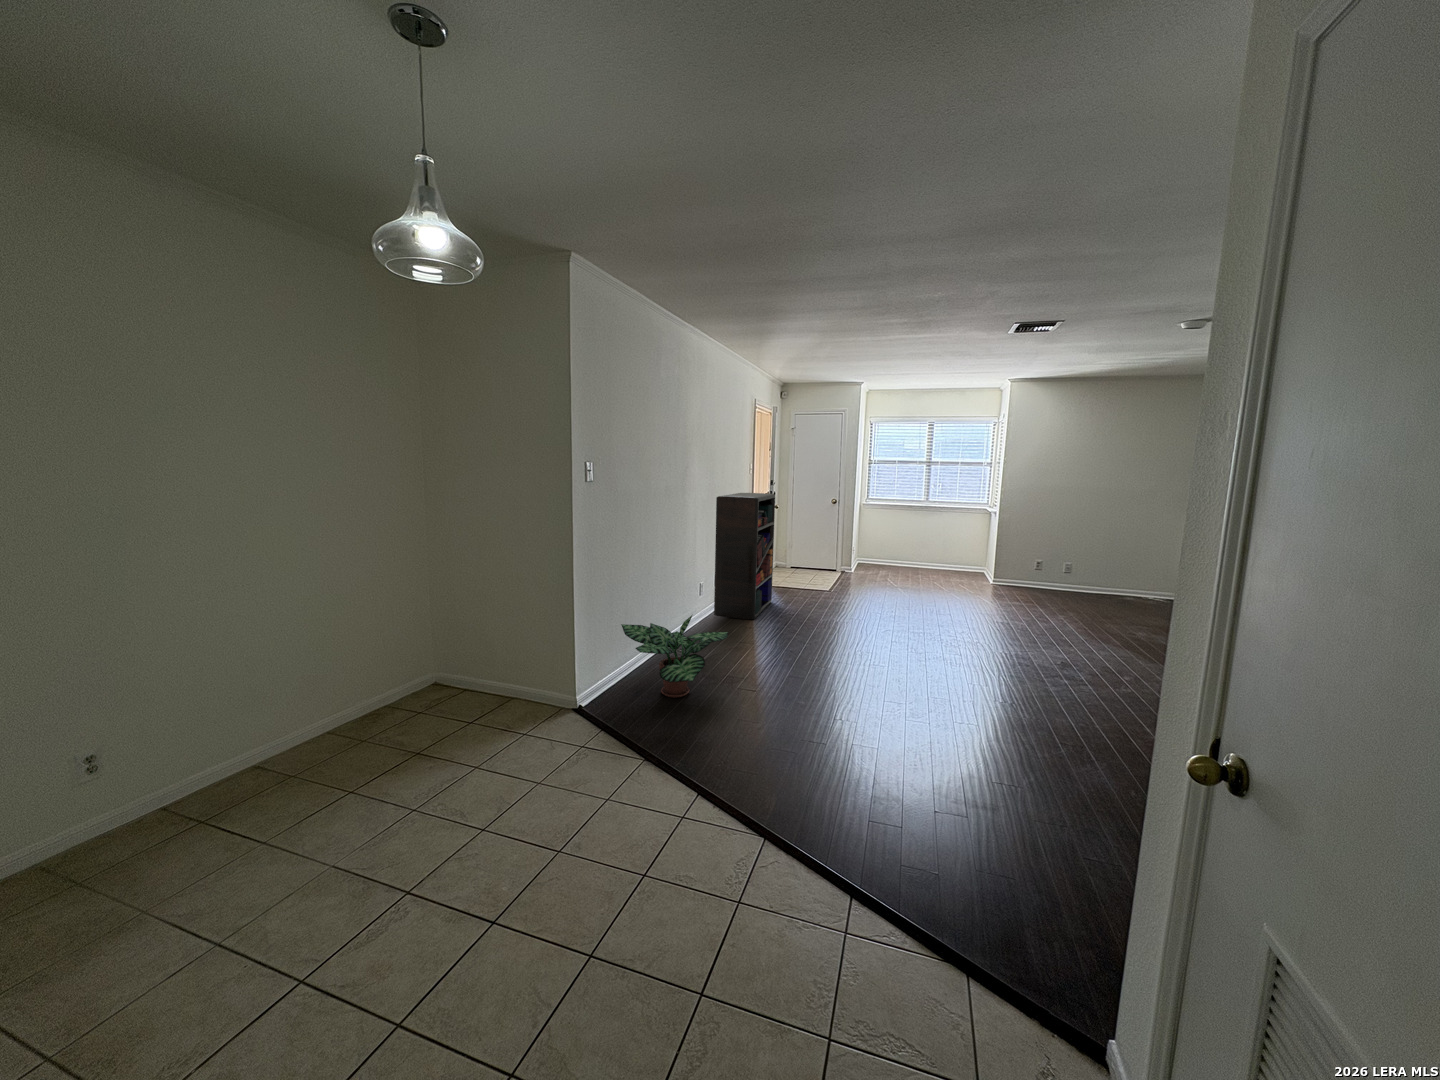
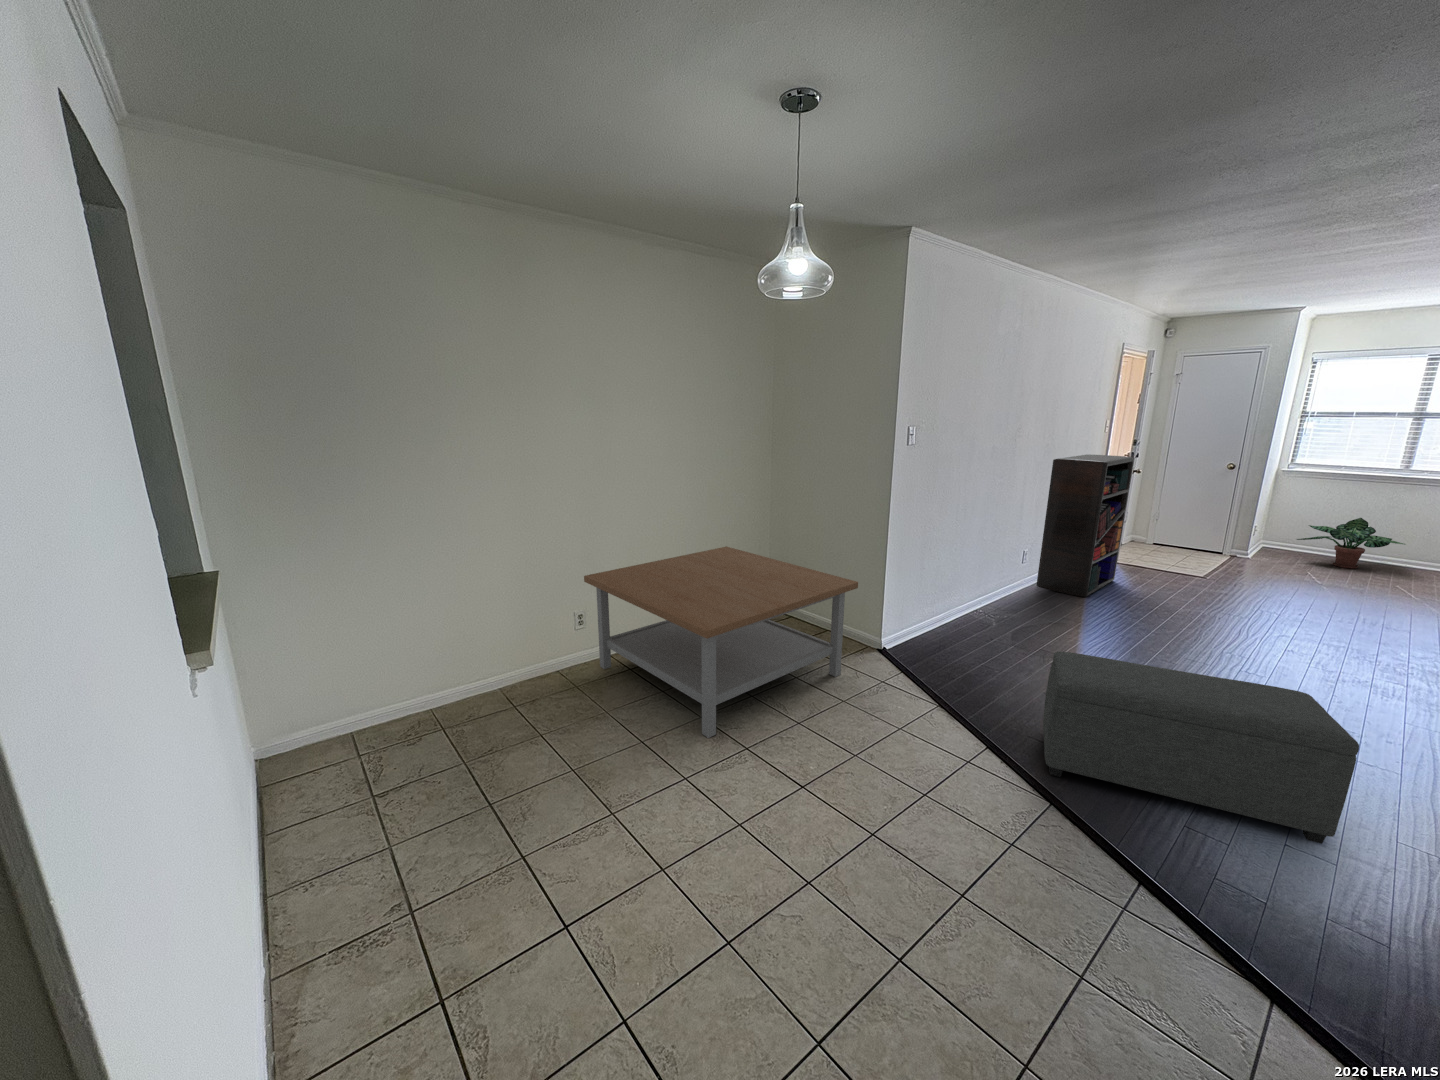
coffee table: none [93,614,545,896] -> present [584,546,858,738]
potted plant: present [621,615,728,698] -> present [1297,518,1405,569]
ottoman: none [744,676,968,806] -> present [1043,652,1359,844]

